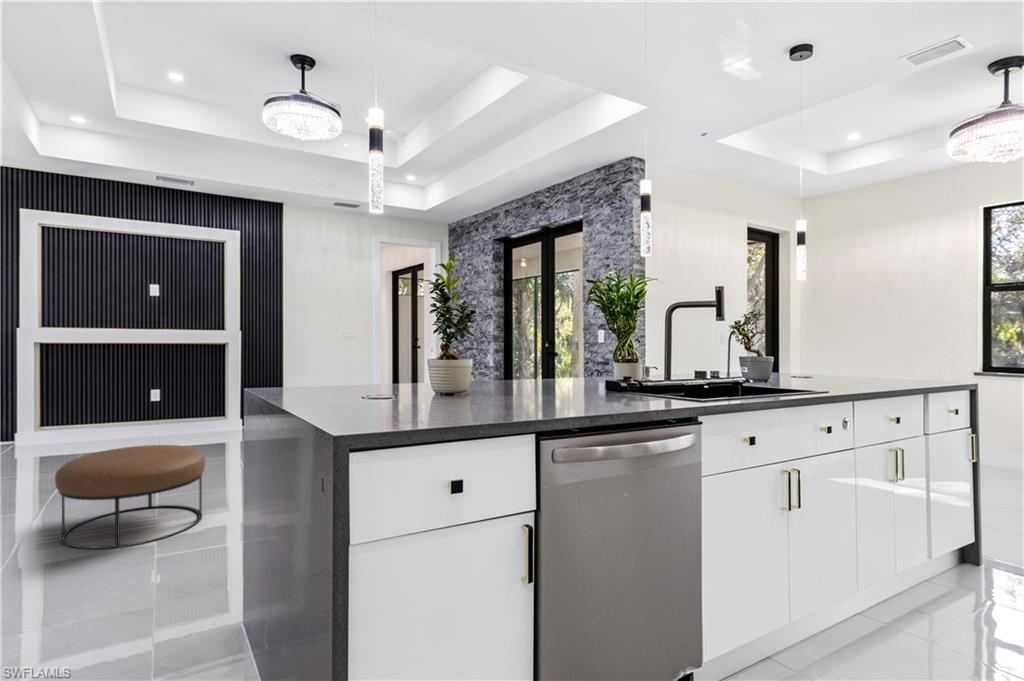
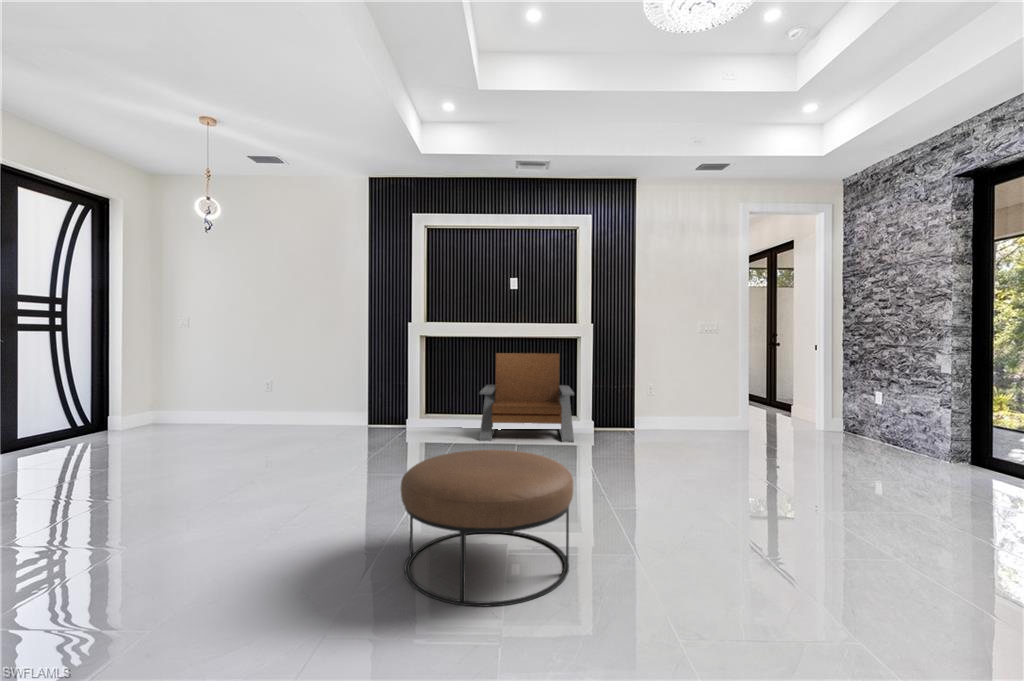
lounge chair: none [115,359,220,448] -> present [479,353,574,442]

